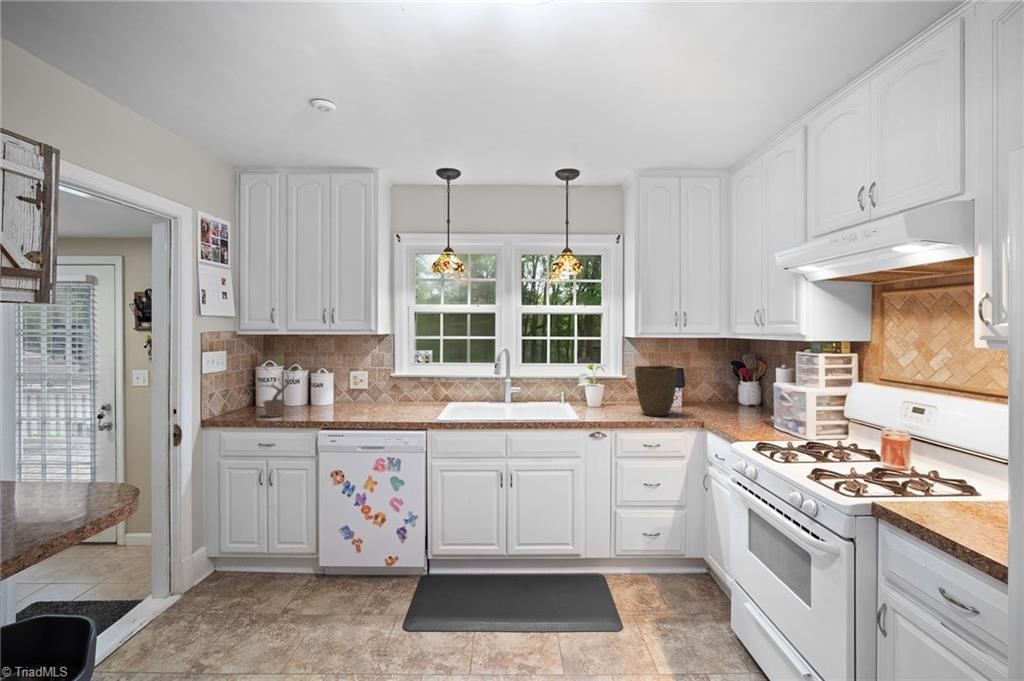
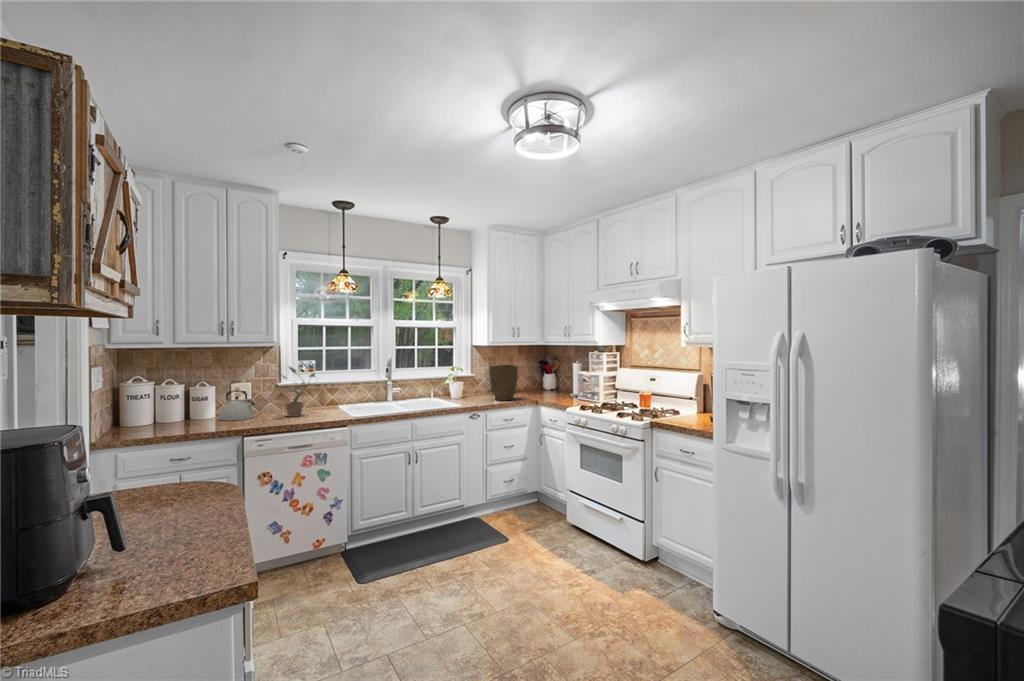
potted plant: present [258,357,306,417] -> present [281,367,315,417]
kettle: none [327,379,361,410] -> present [219,390,255,421]

